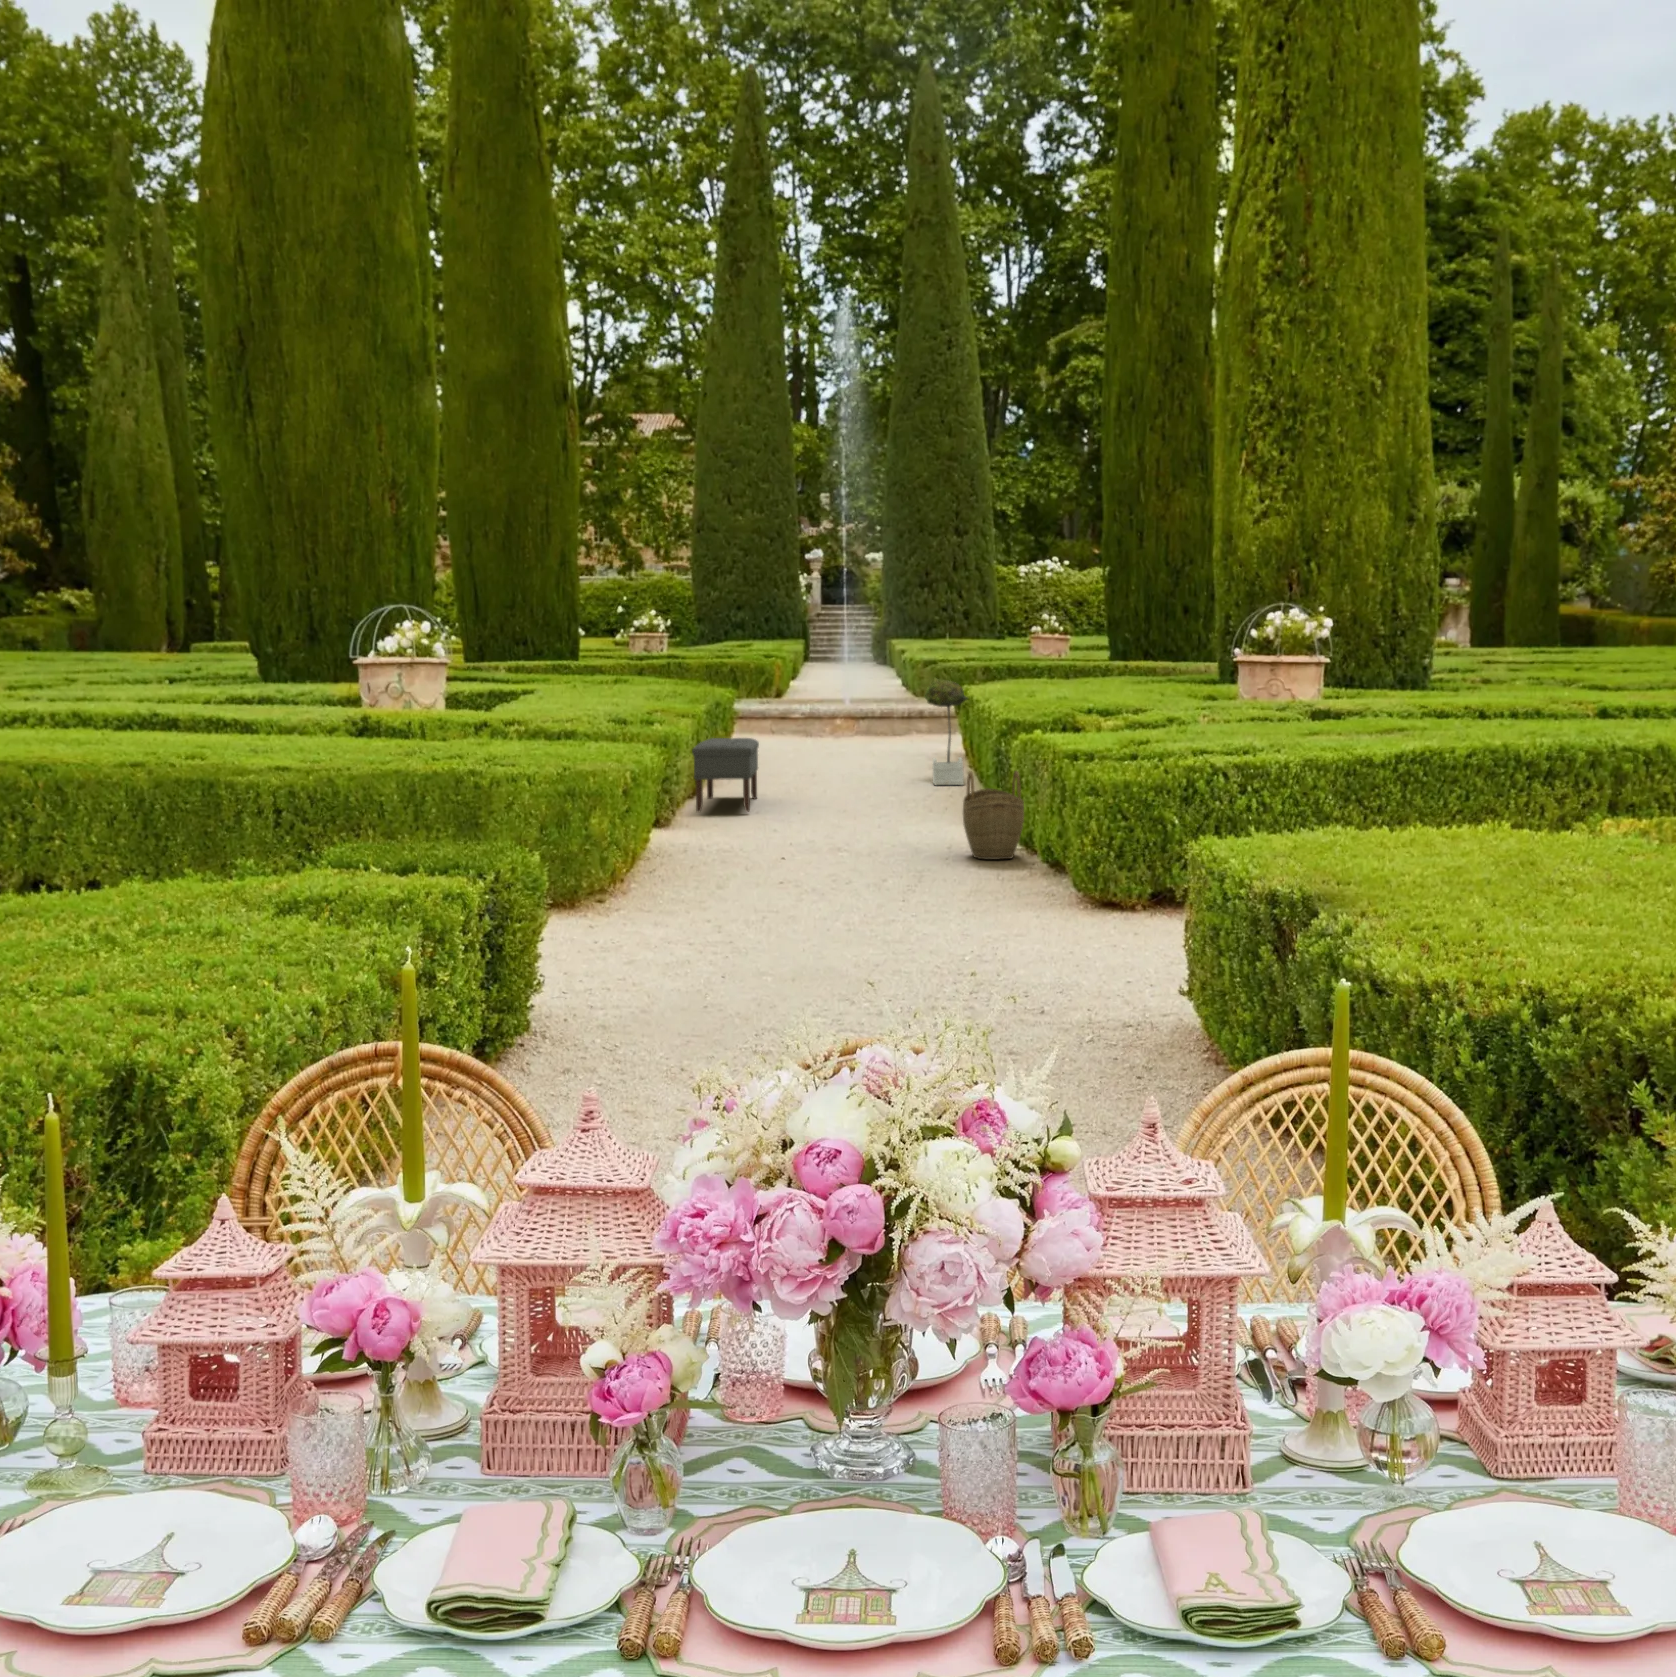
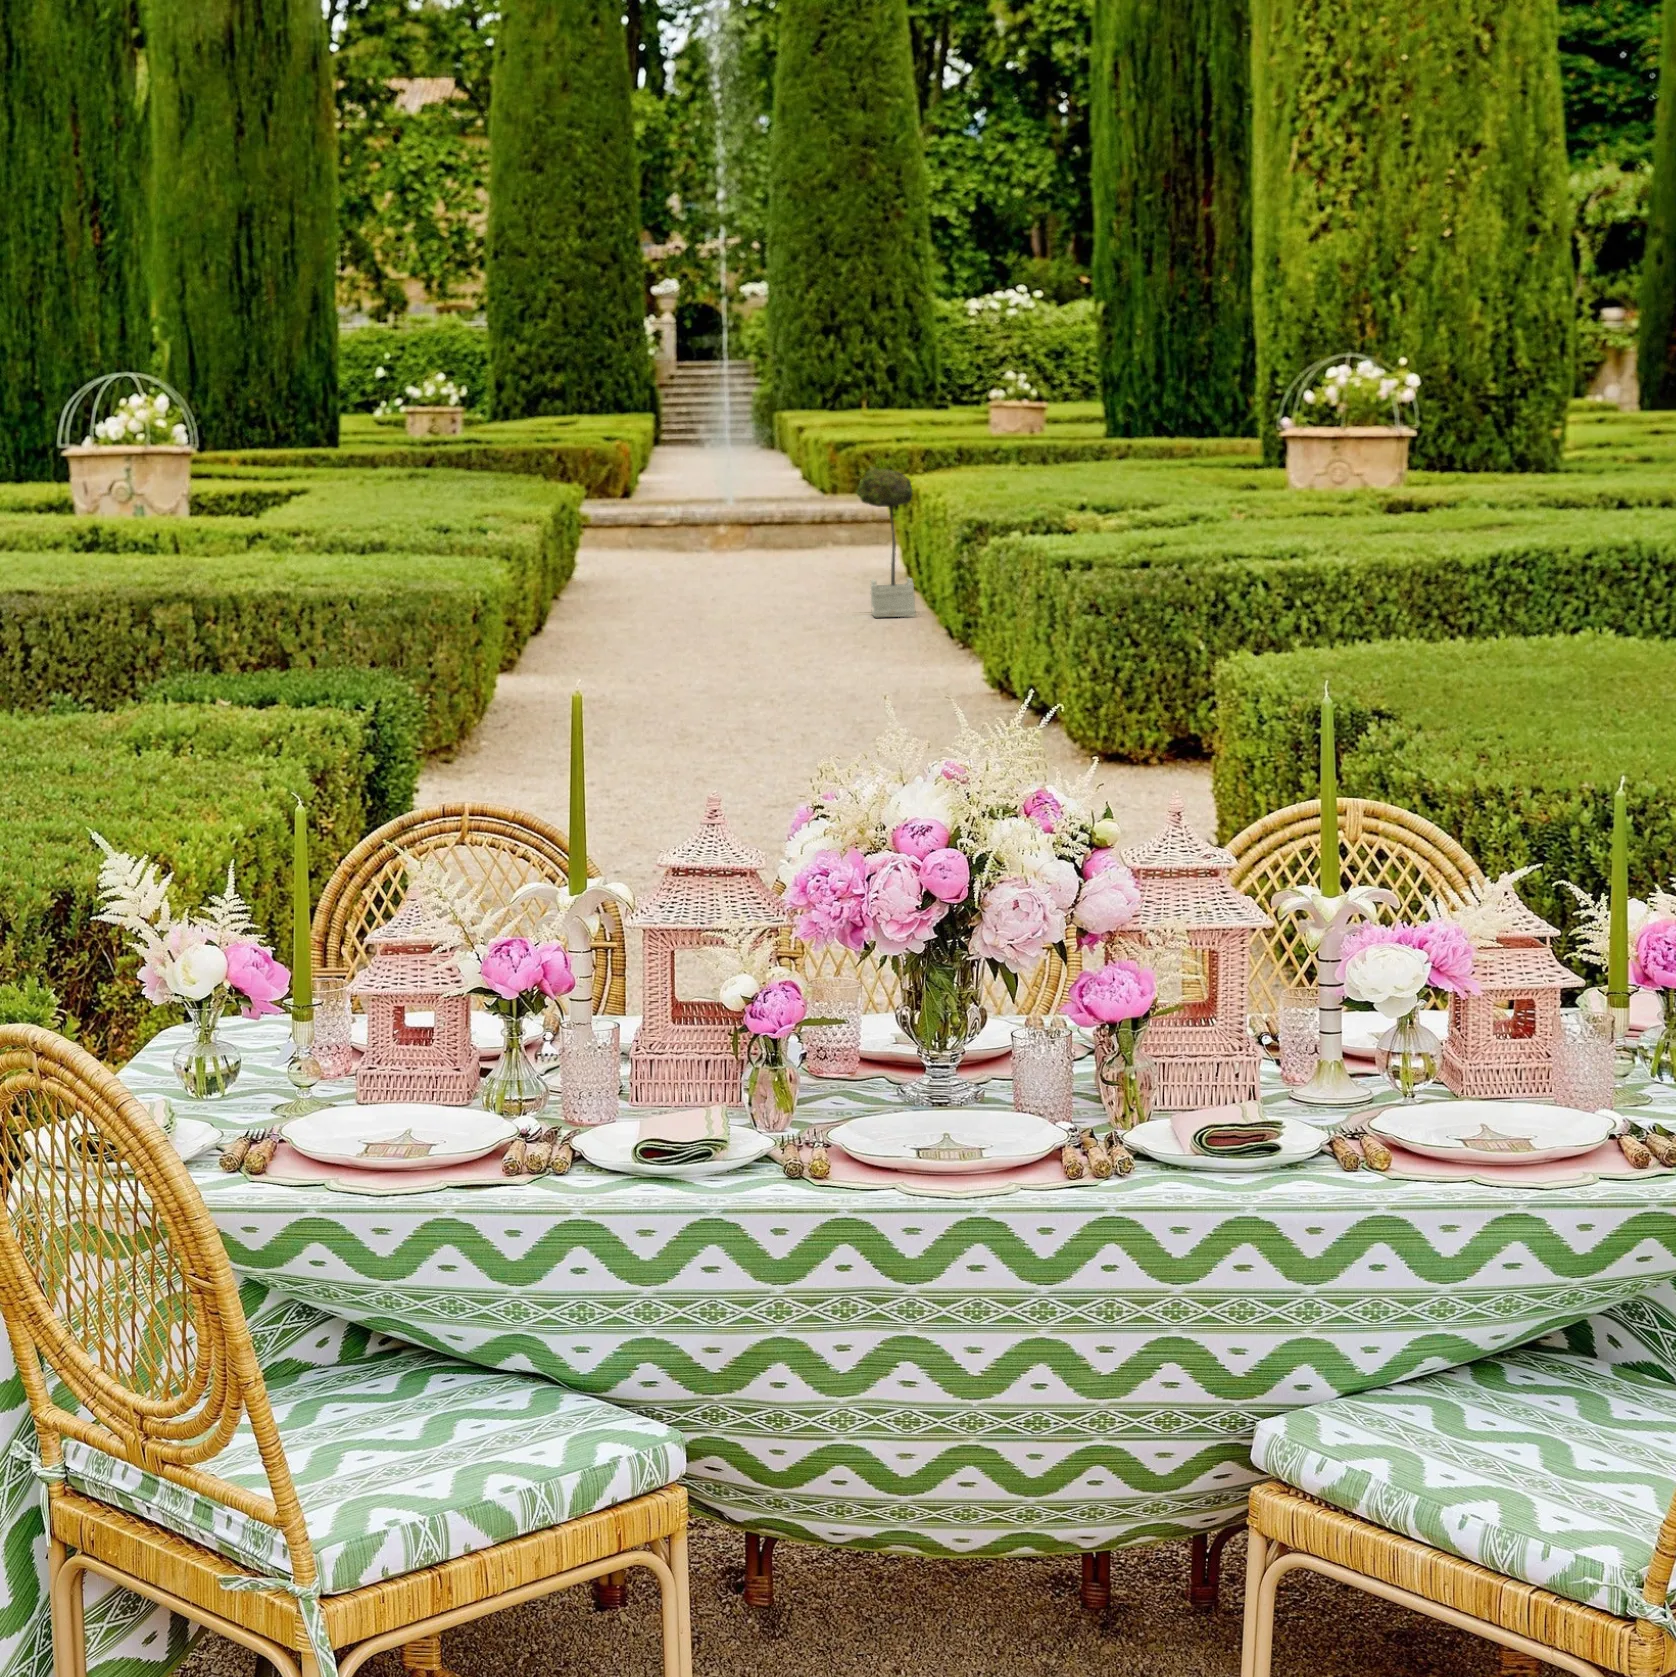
bench: present [692,738,759,812] -> none [540,554,629,658]
woven basket: present [963,771,1024,859] -> none [925,588,1007,707]

